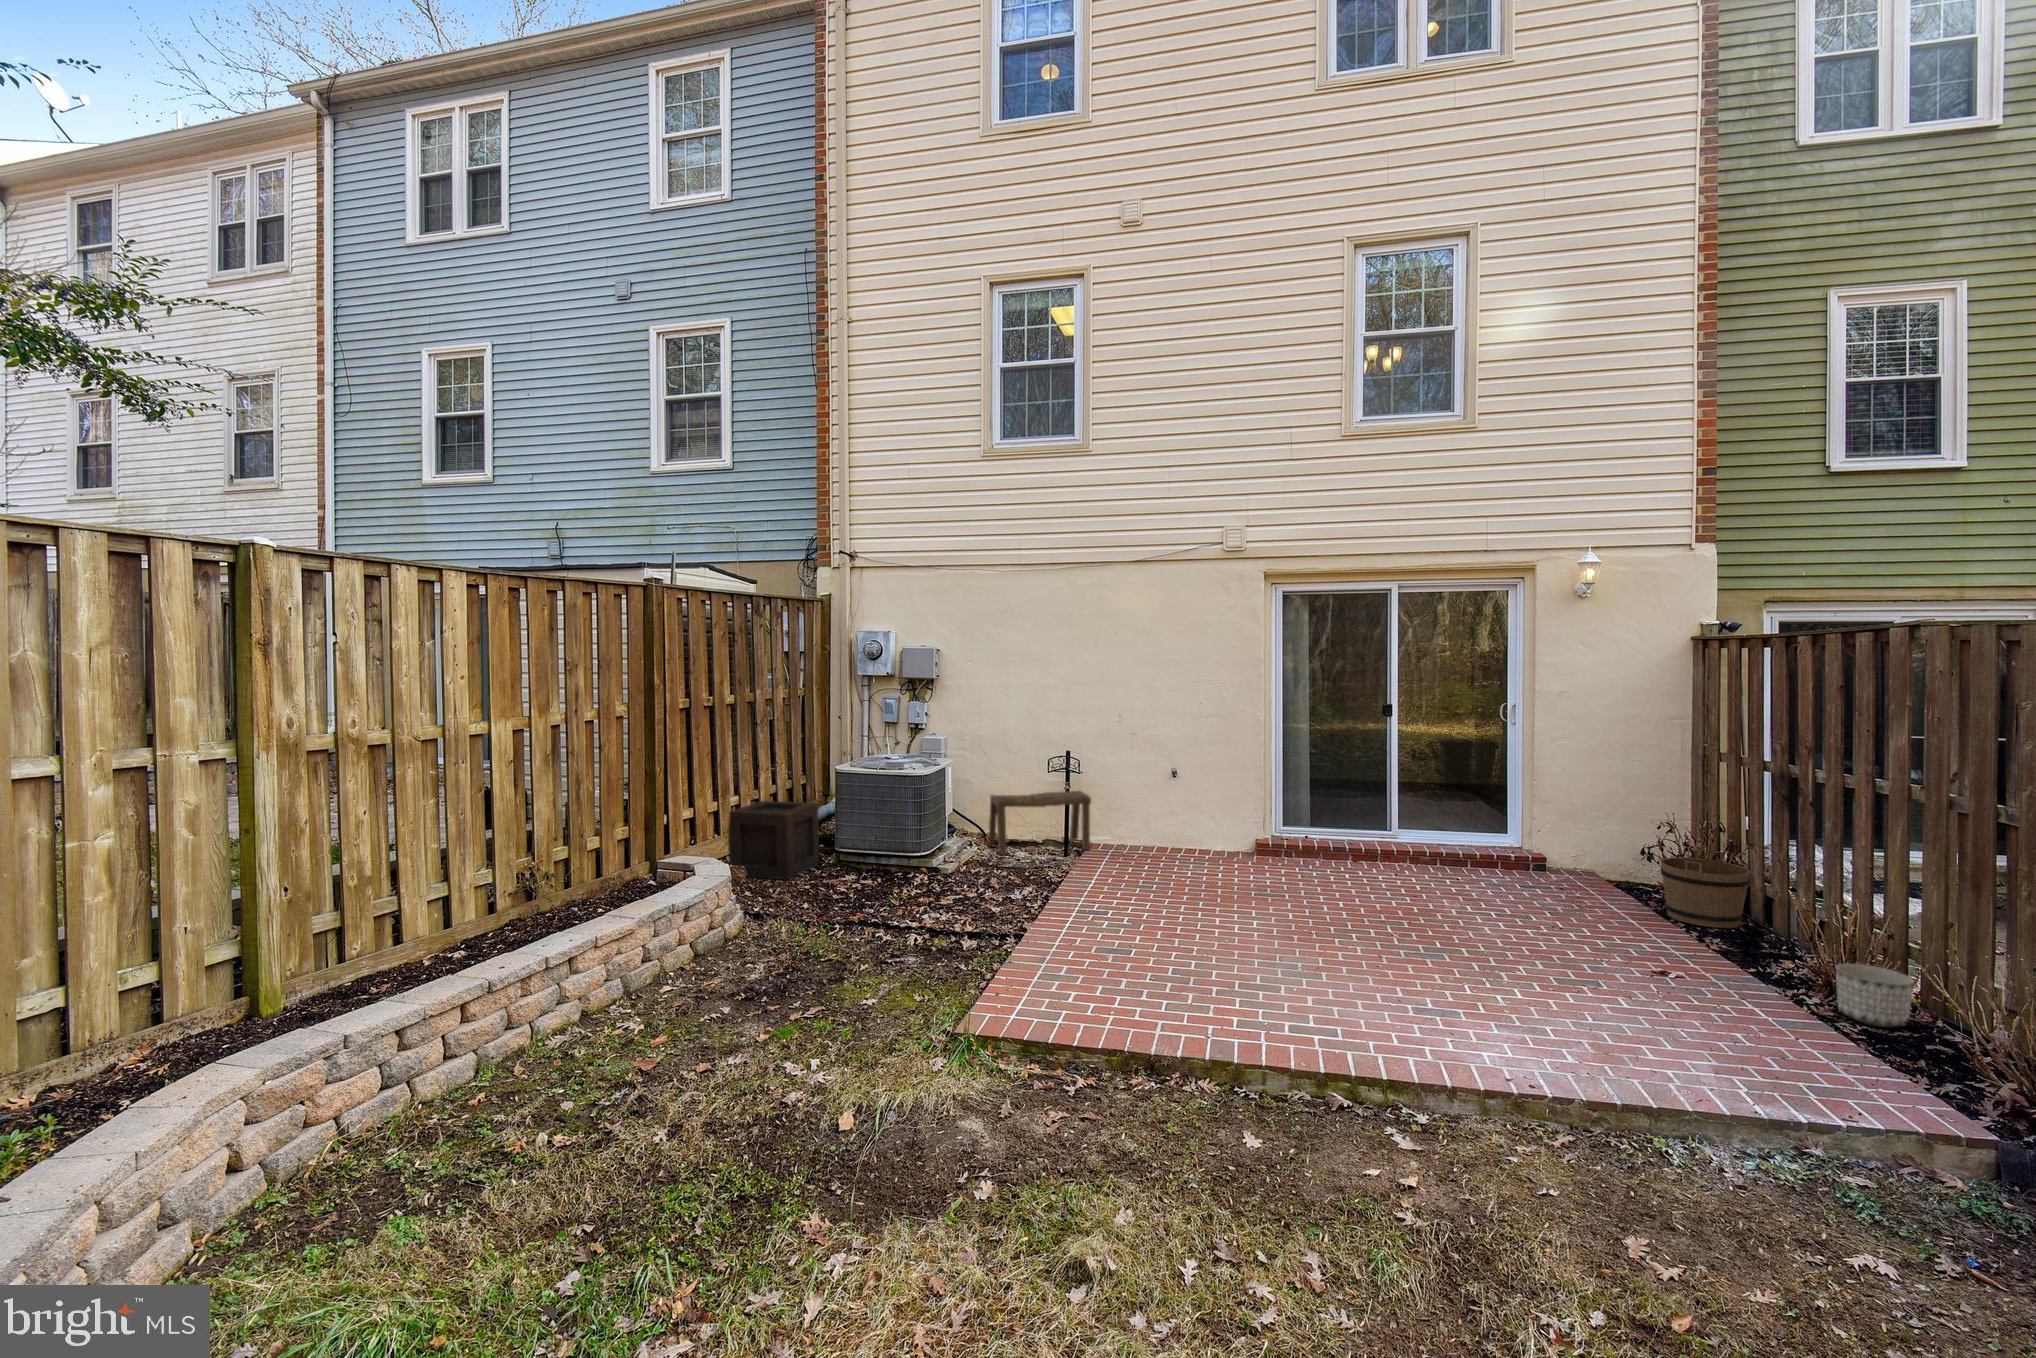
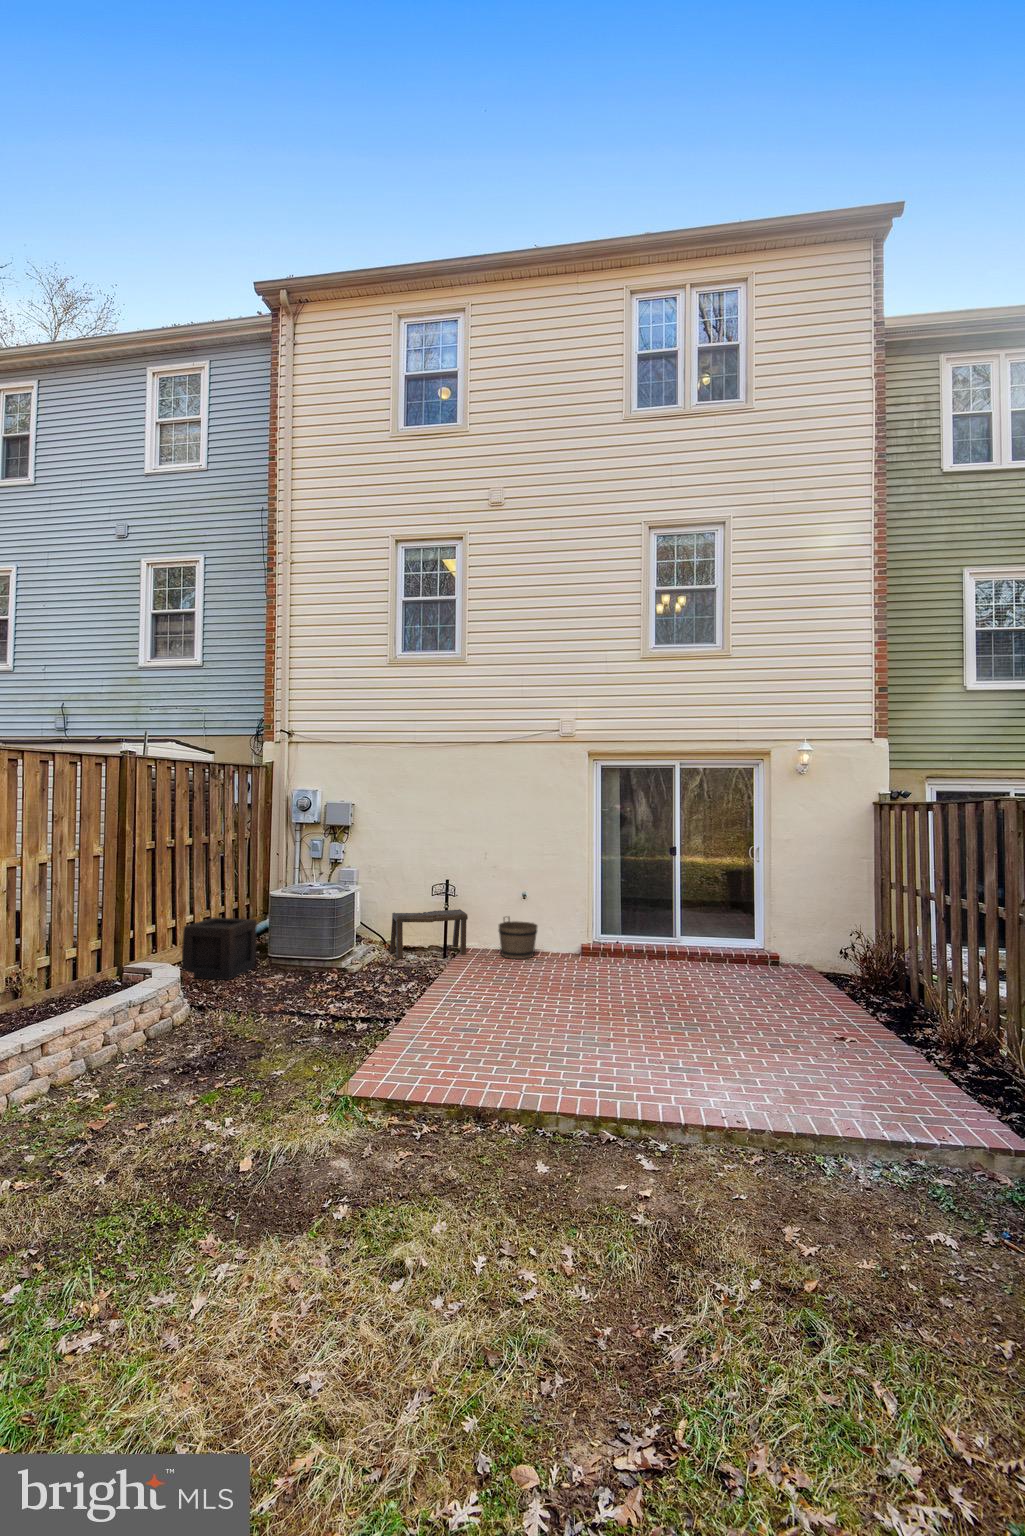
bucket: present [1661,850,1750,928] -> present [499,917,537,959]
planter: present [1836,964,1914,1027] -> none [947,1031,992,1074]

